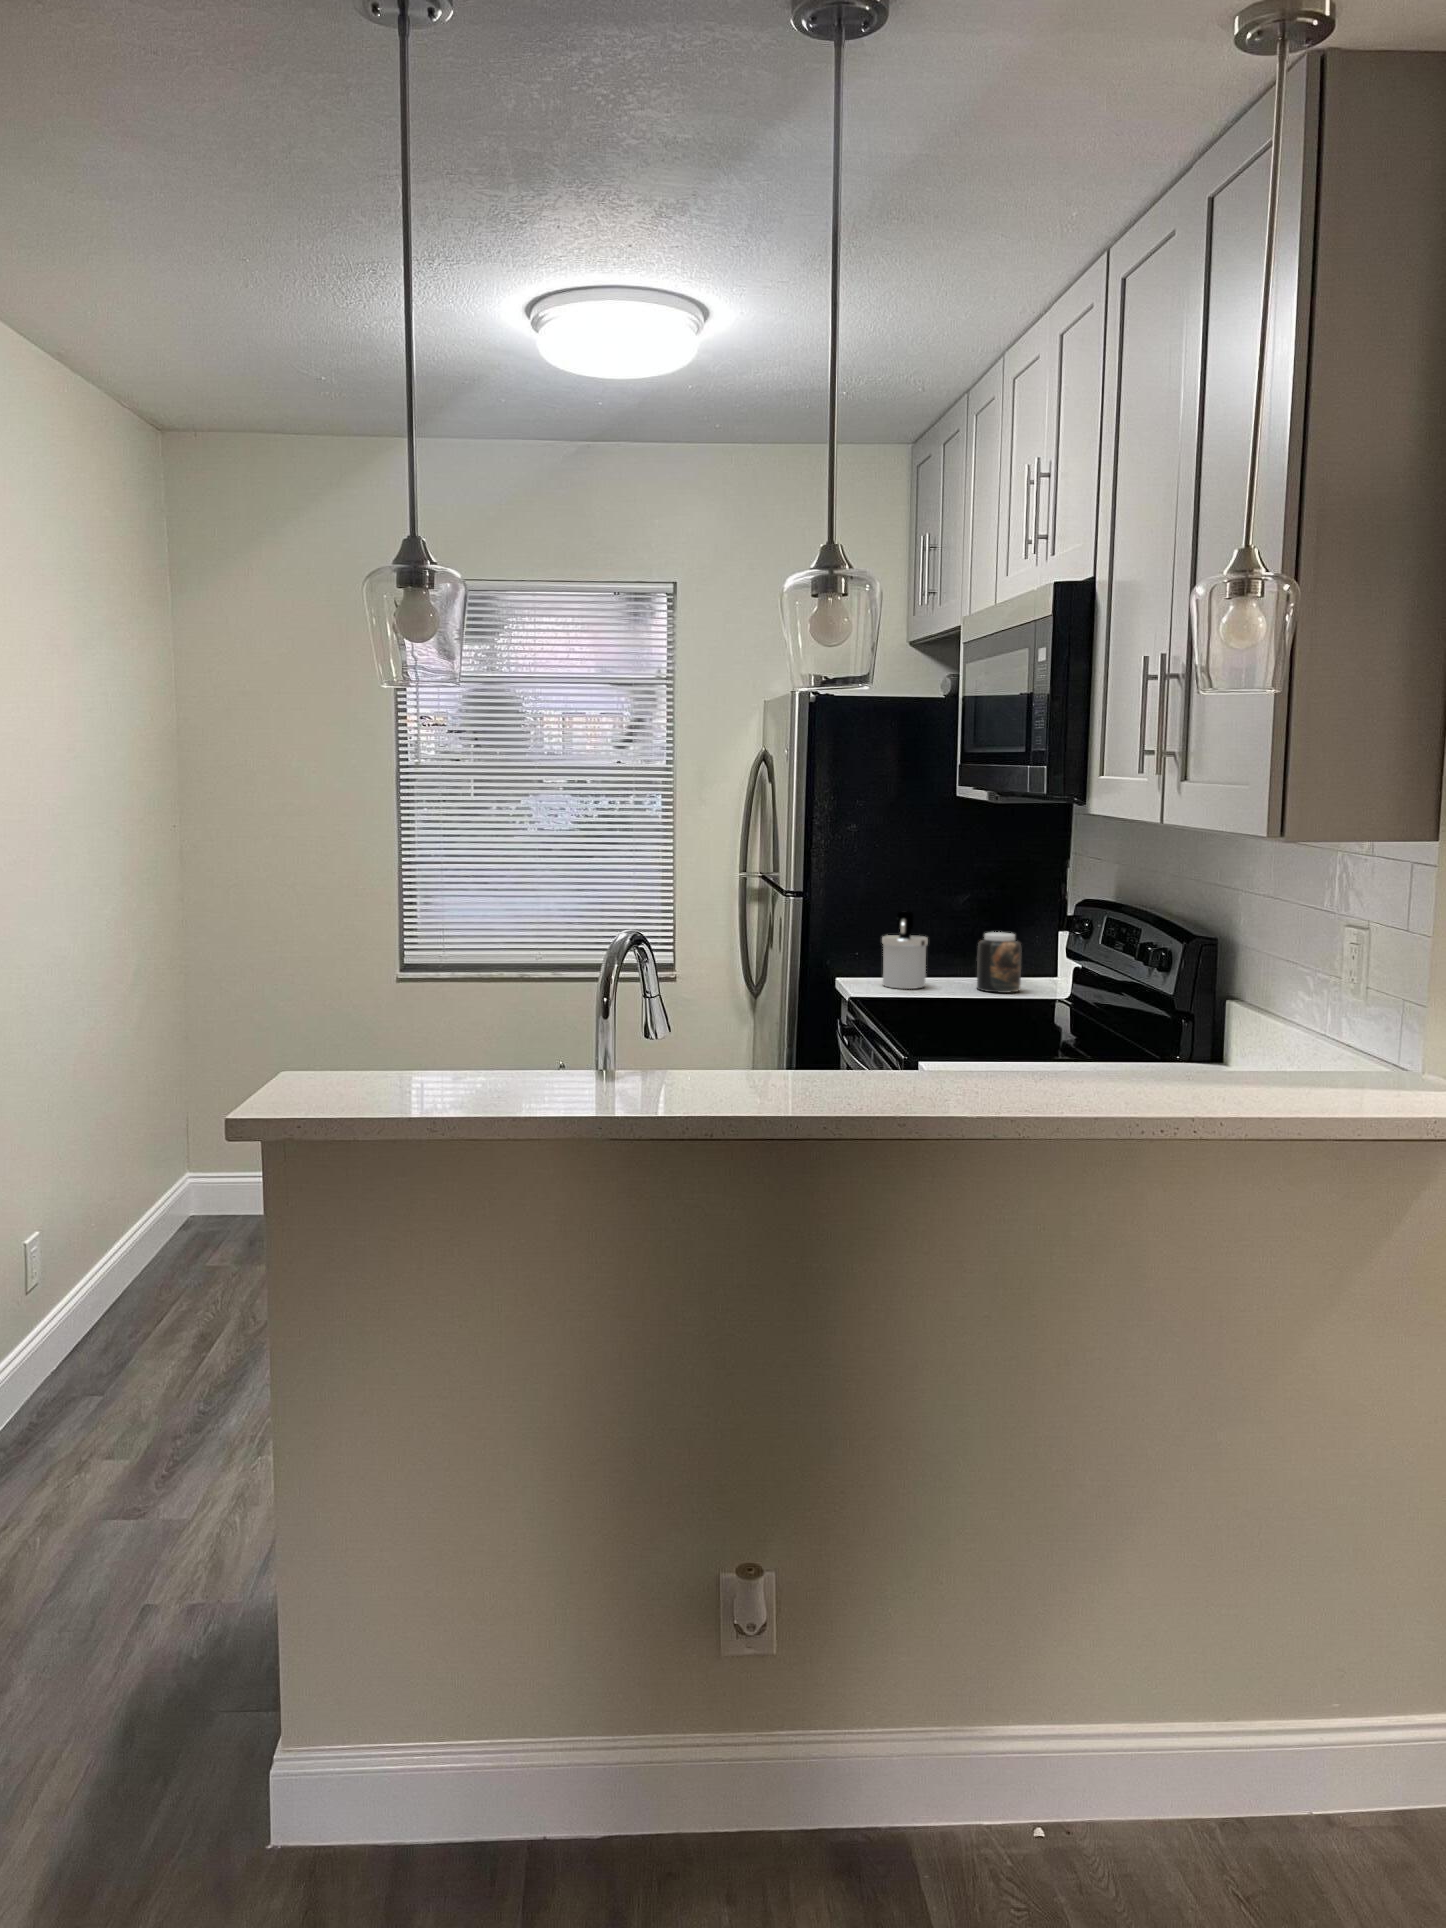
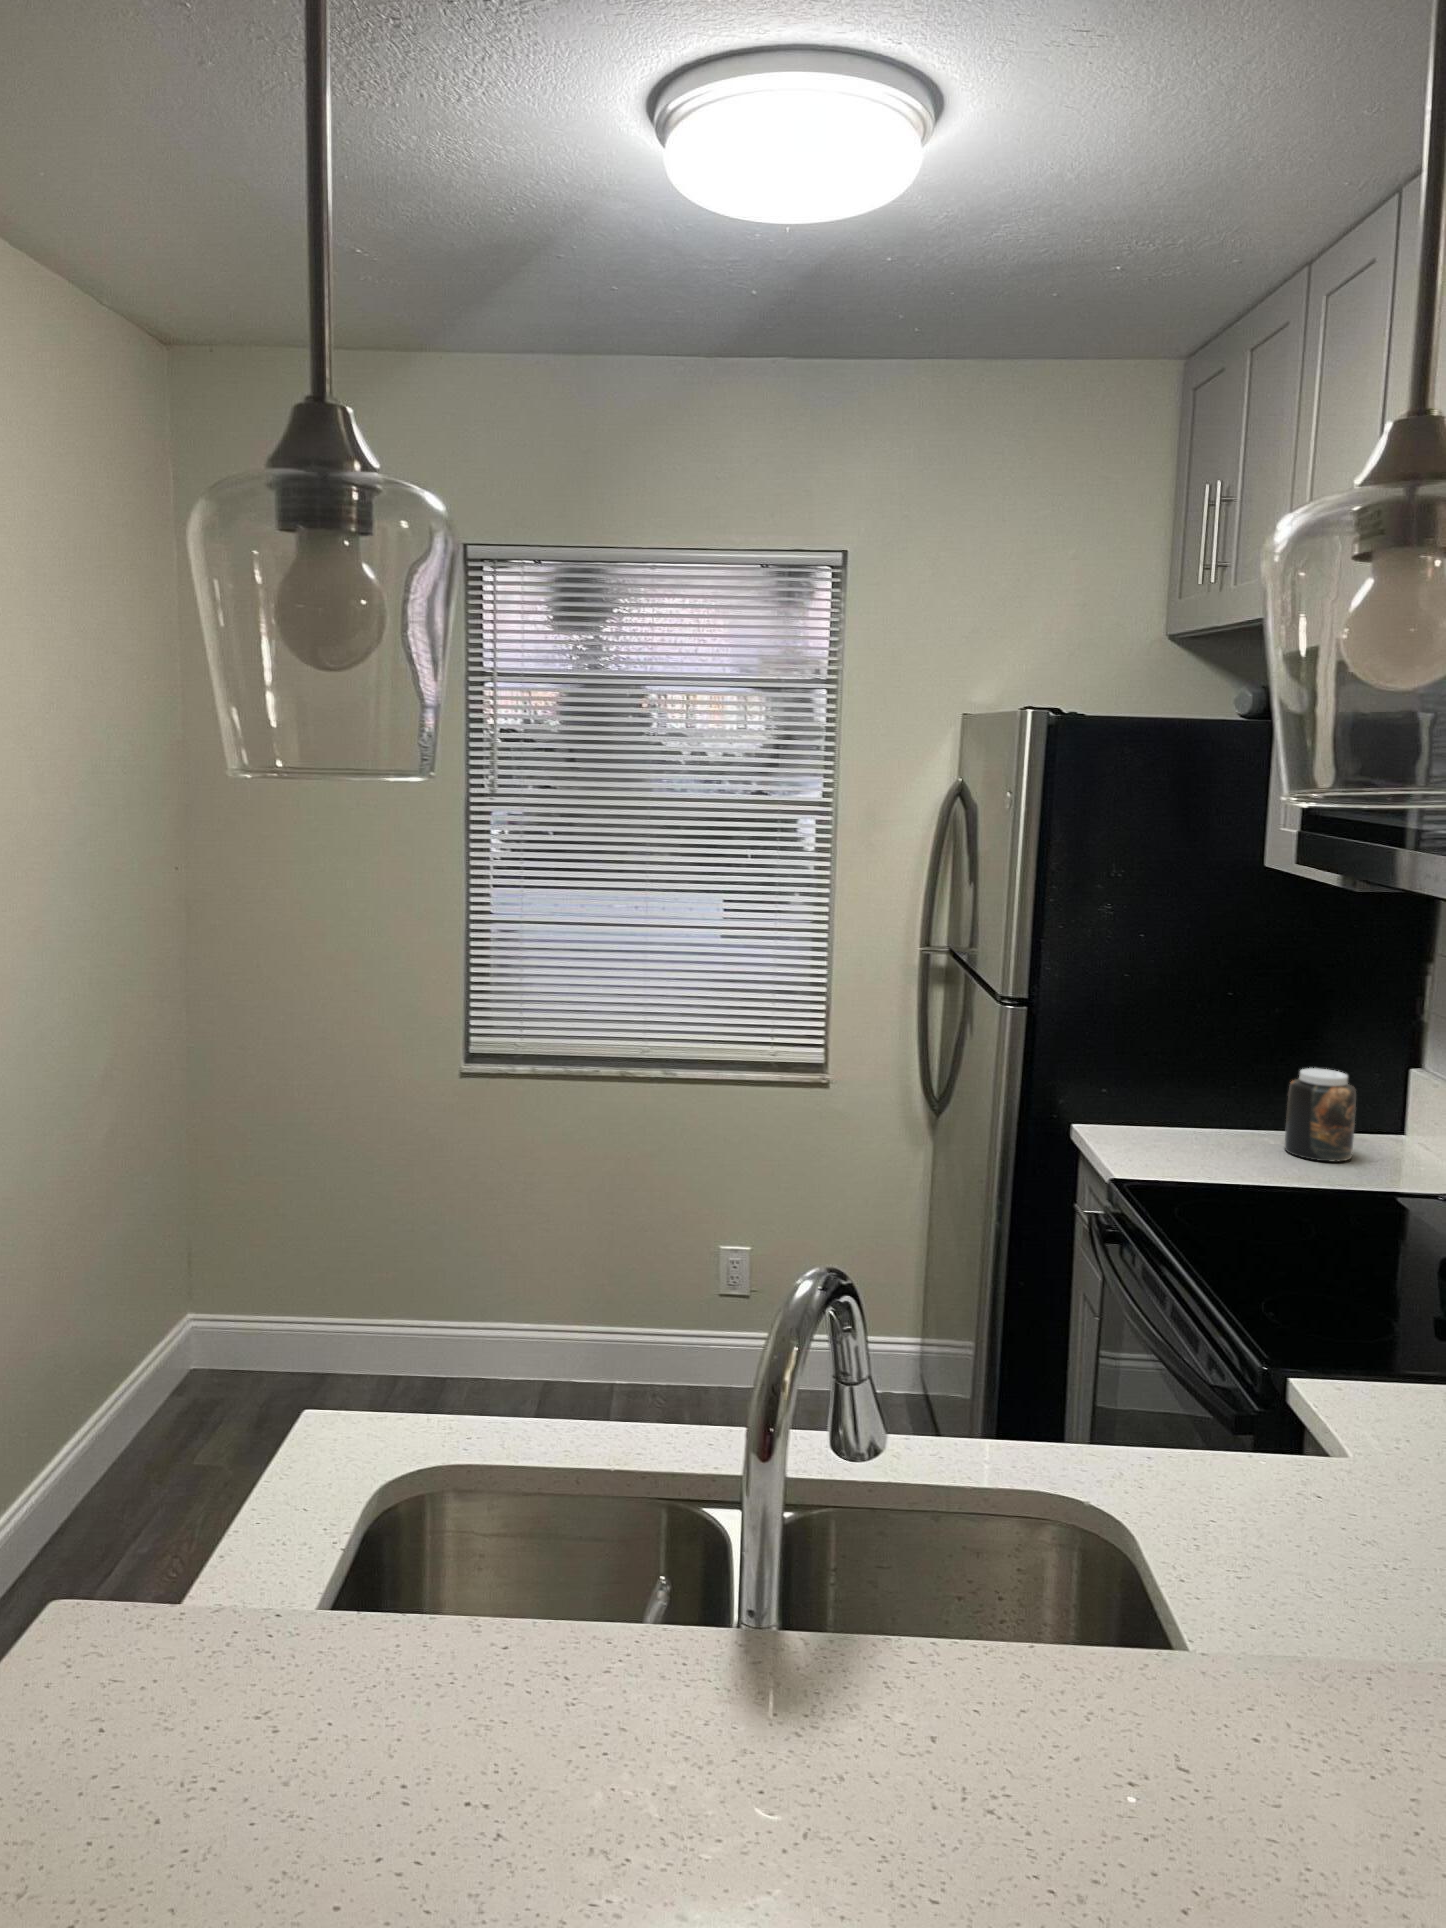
soap dispenser: present [882,911,928,989] -> none [1145,1035,1215,1149]

